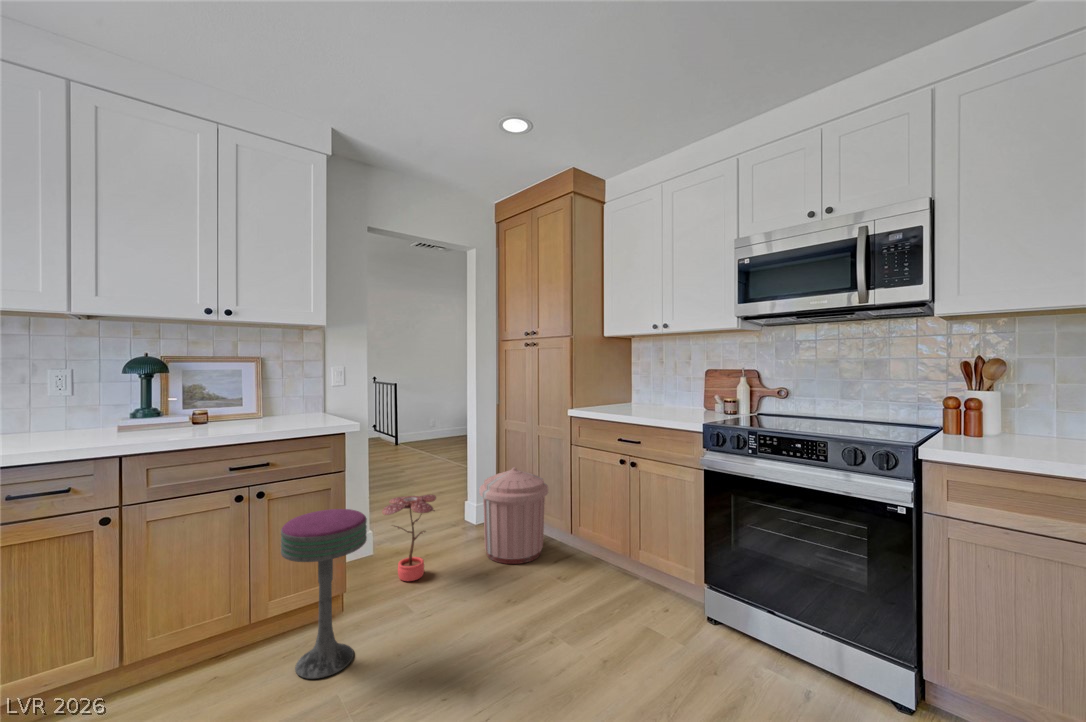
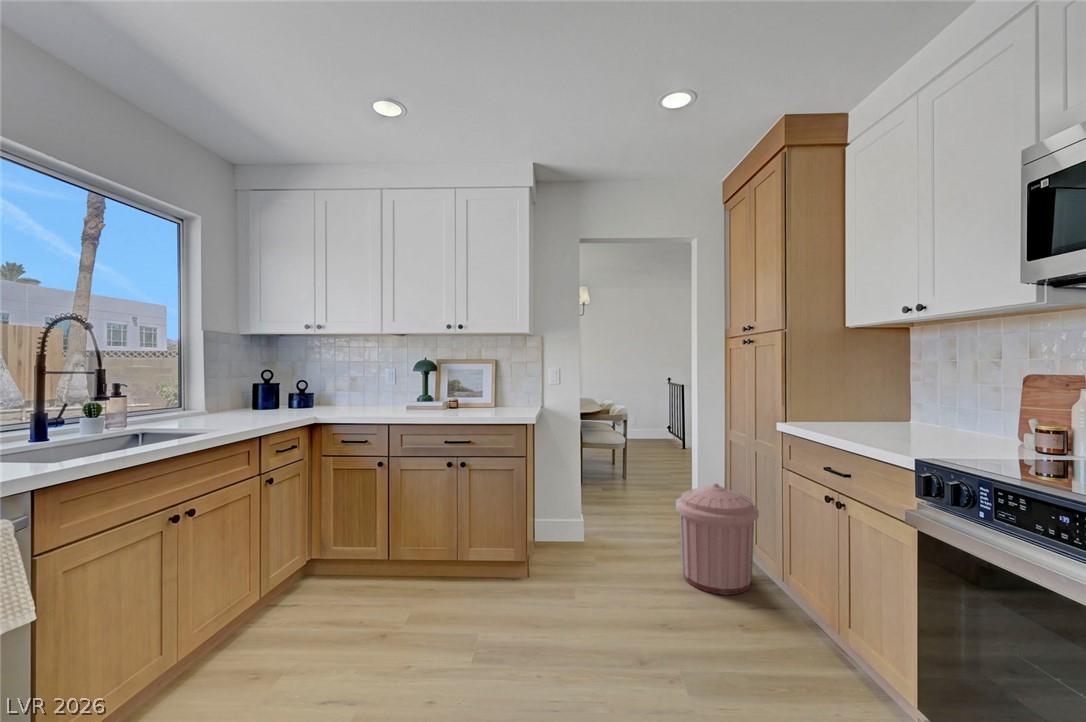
potted plant: present [382,495,436,581] -> none [571,491,627,573]
bar stool: present [281,509,367,679] -> none [459,485,523,619]

